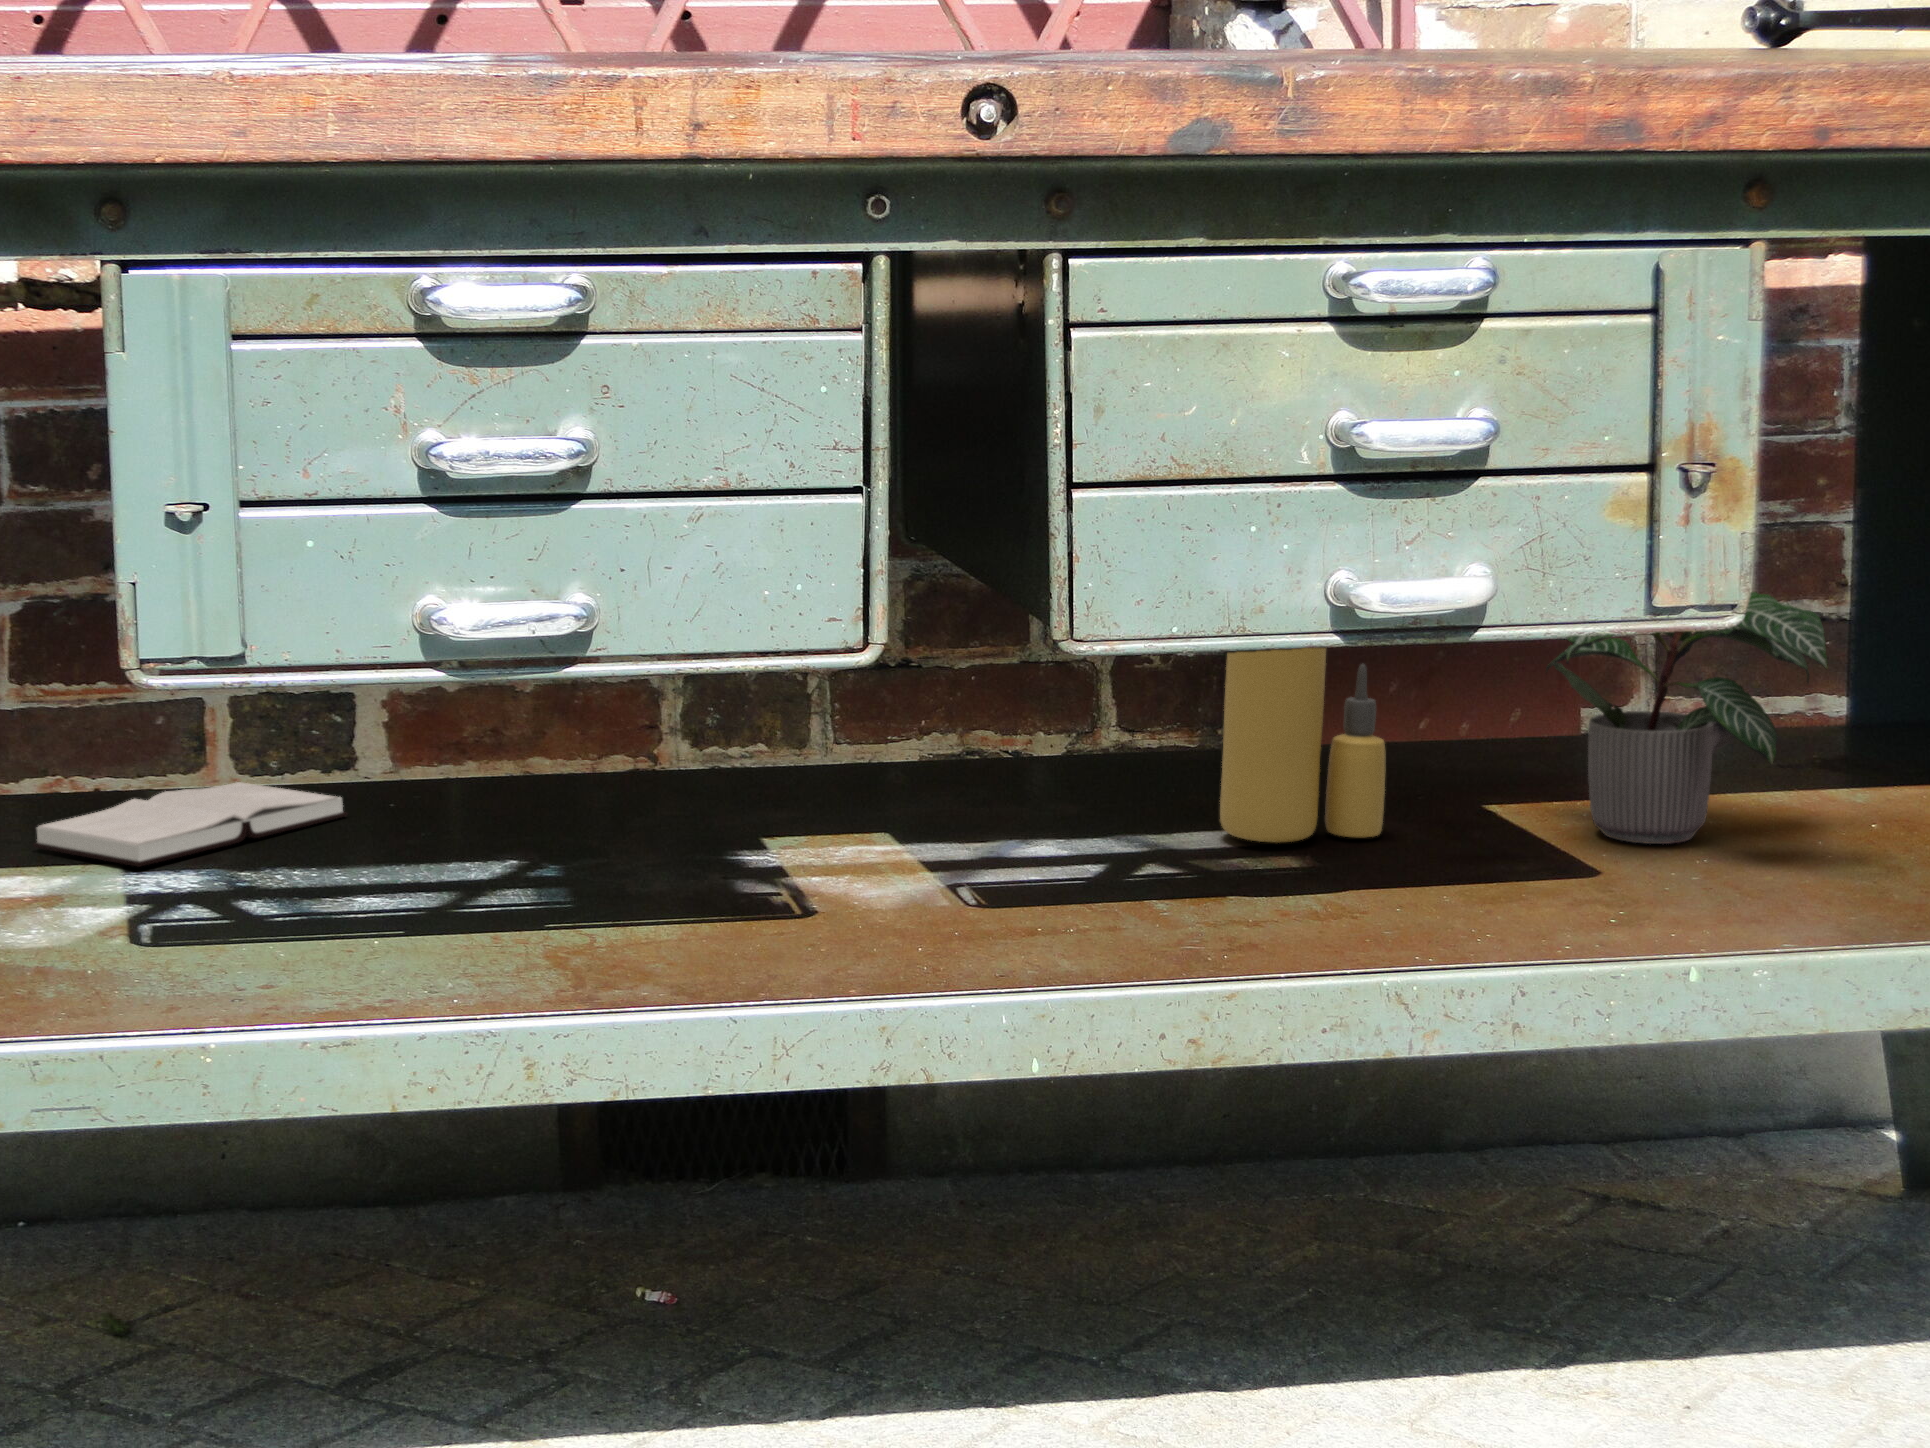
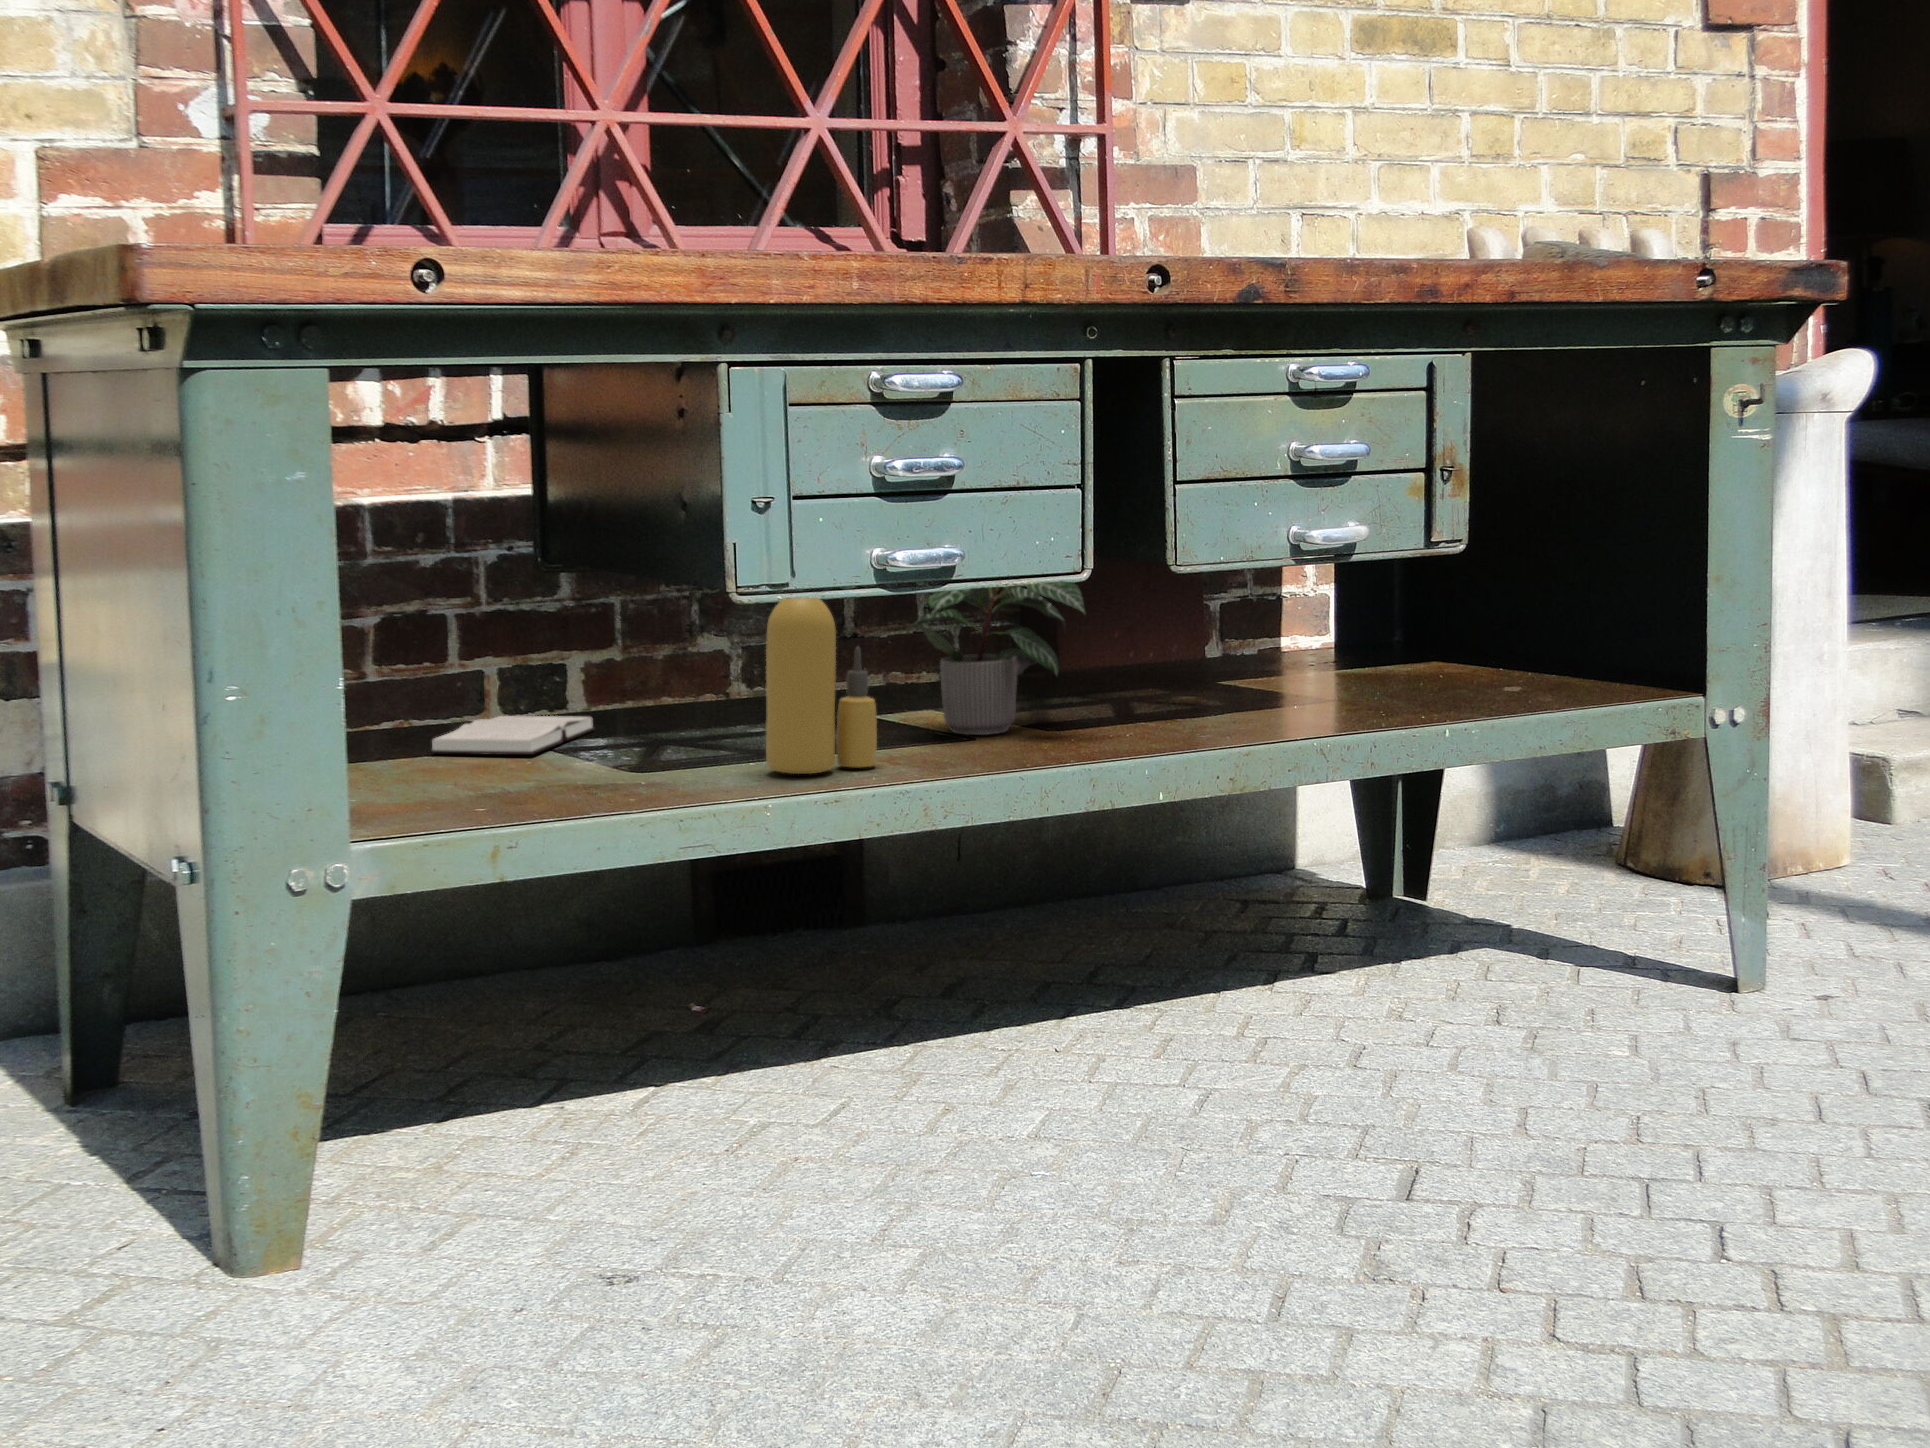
potted plant: present [1546,592,1828,844] -> present [906,581,1086,735]
bottle: present [1220,648,1386,843] -> present [766,598,877,774]

